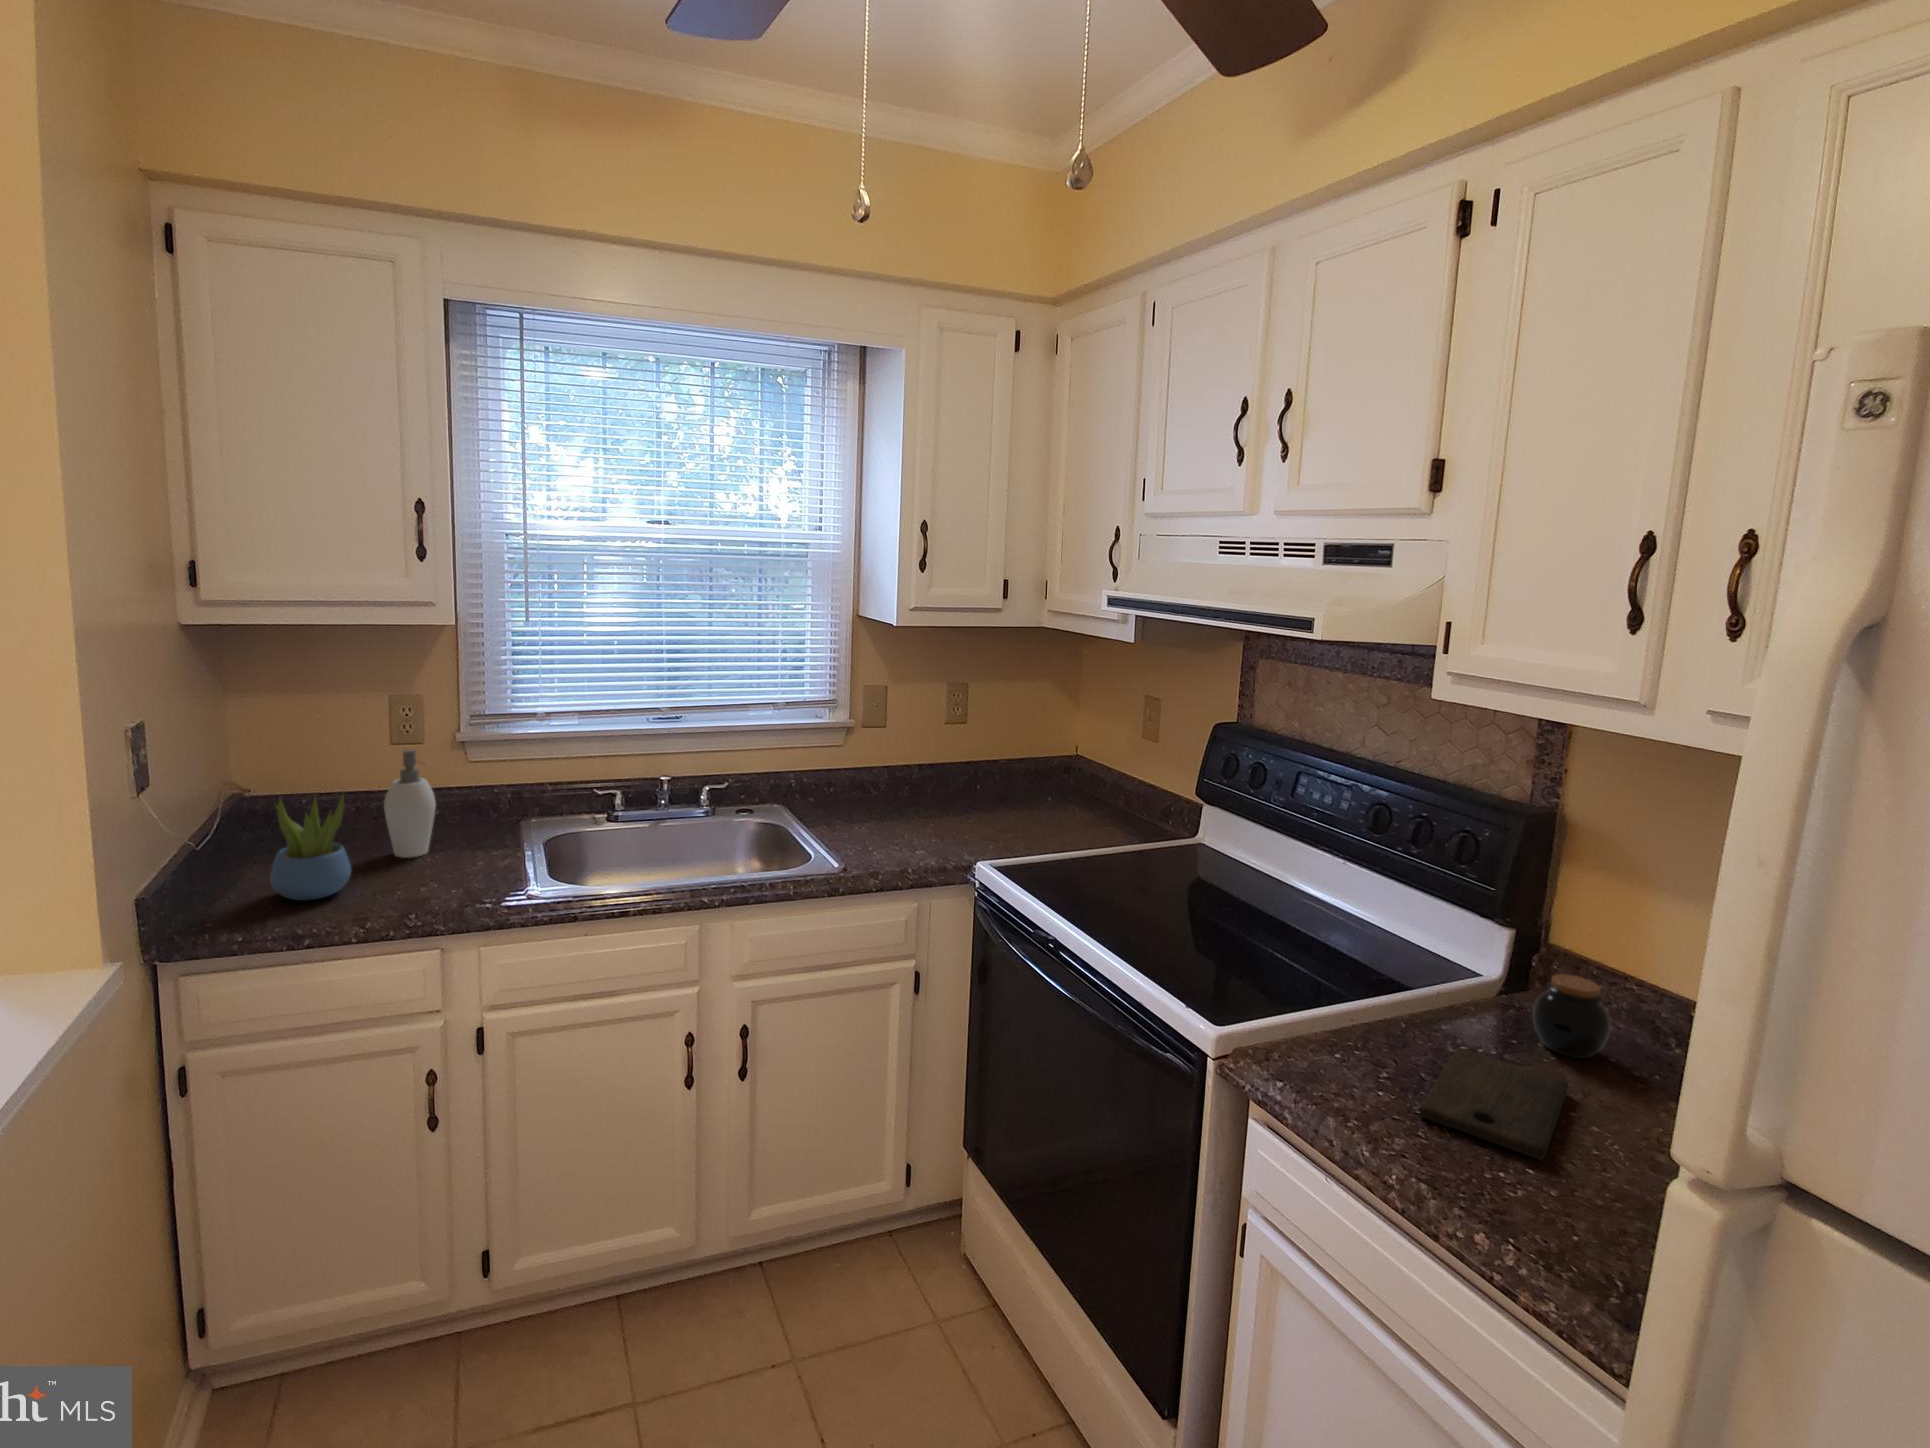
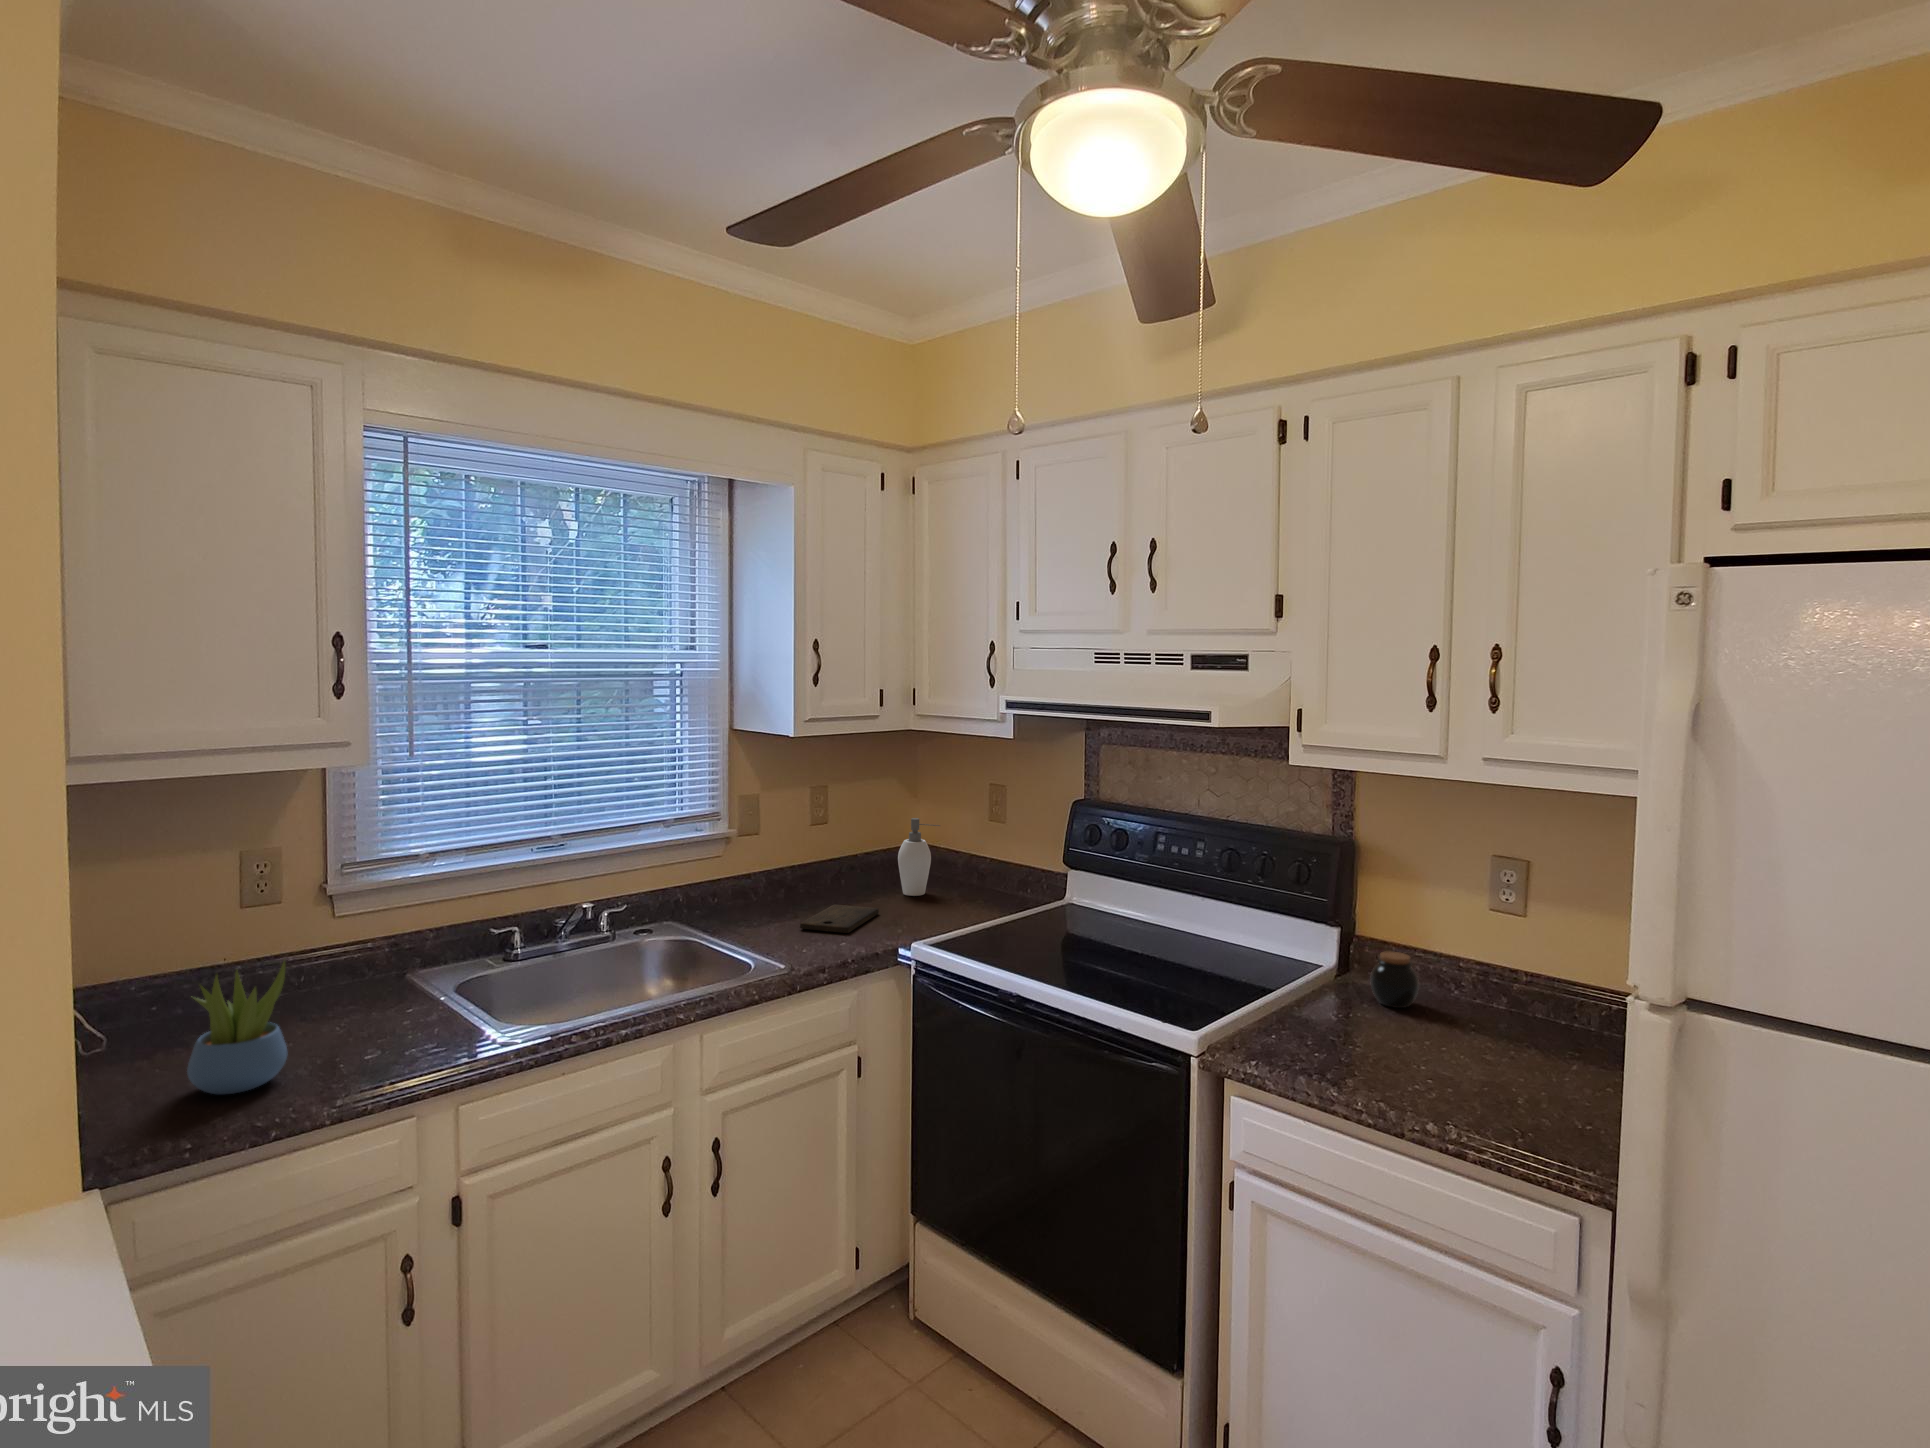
soap dispenser: present [384,750,436,858] -> present [898,818,940,896]
cutting board: present [1419,1047,1568,1160] -> present [800,905,879,933]

